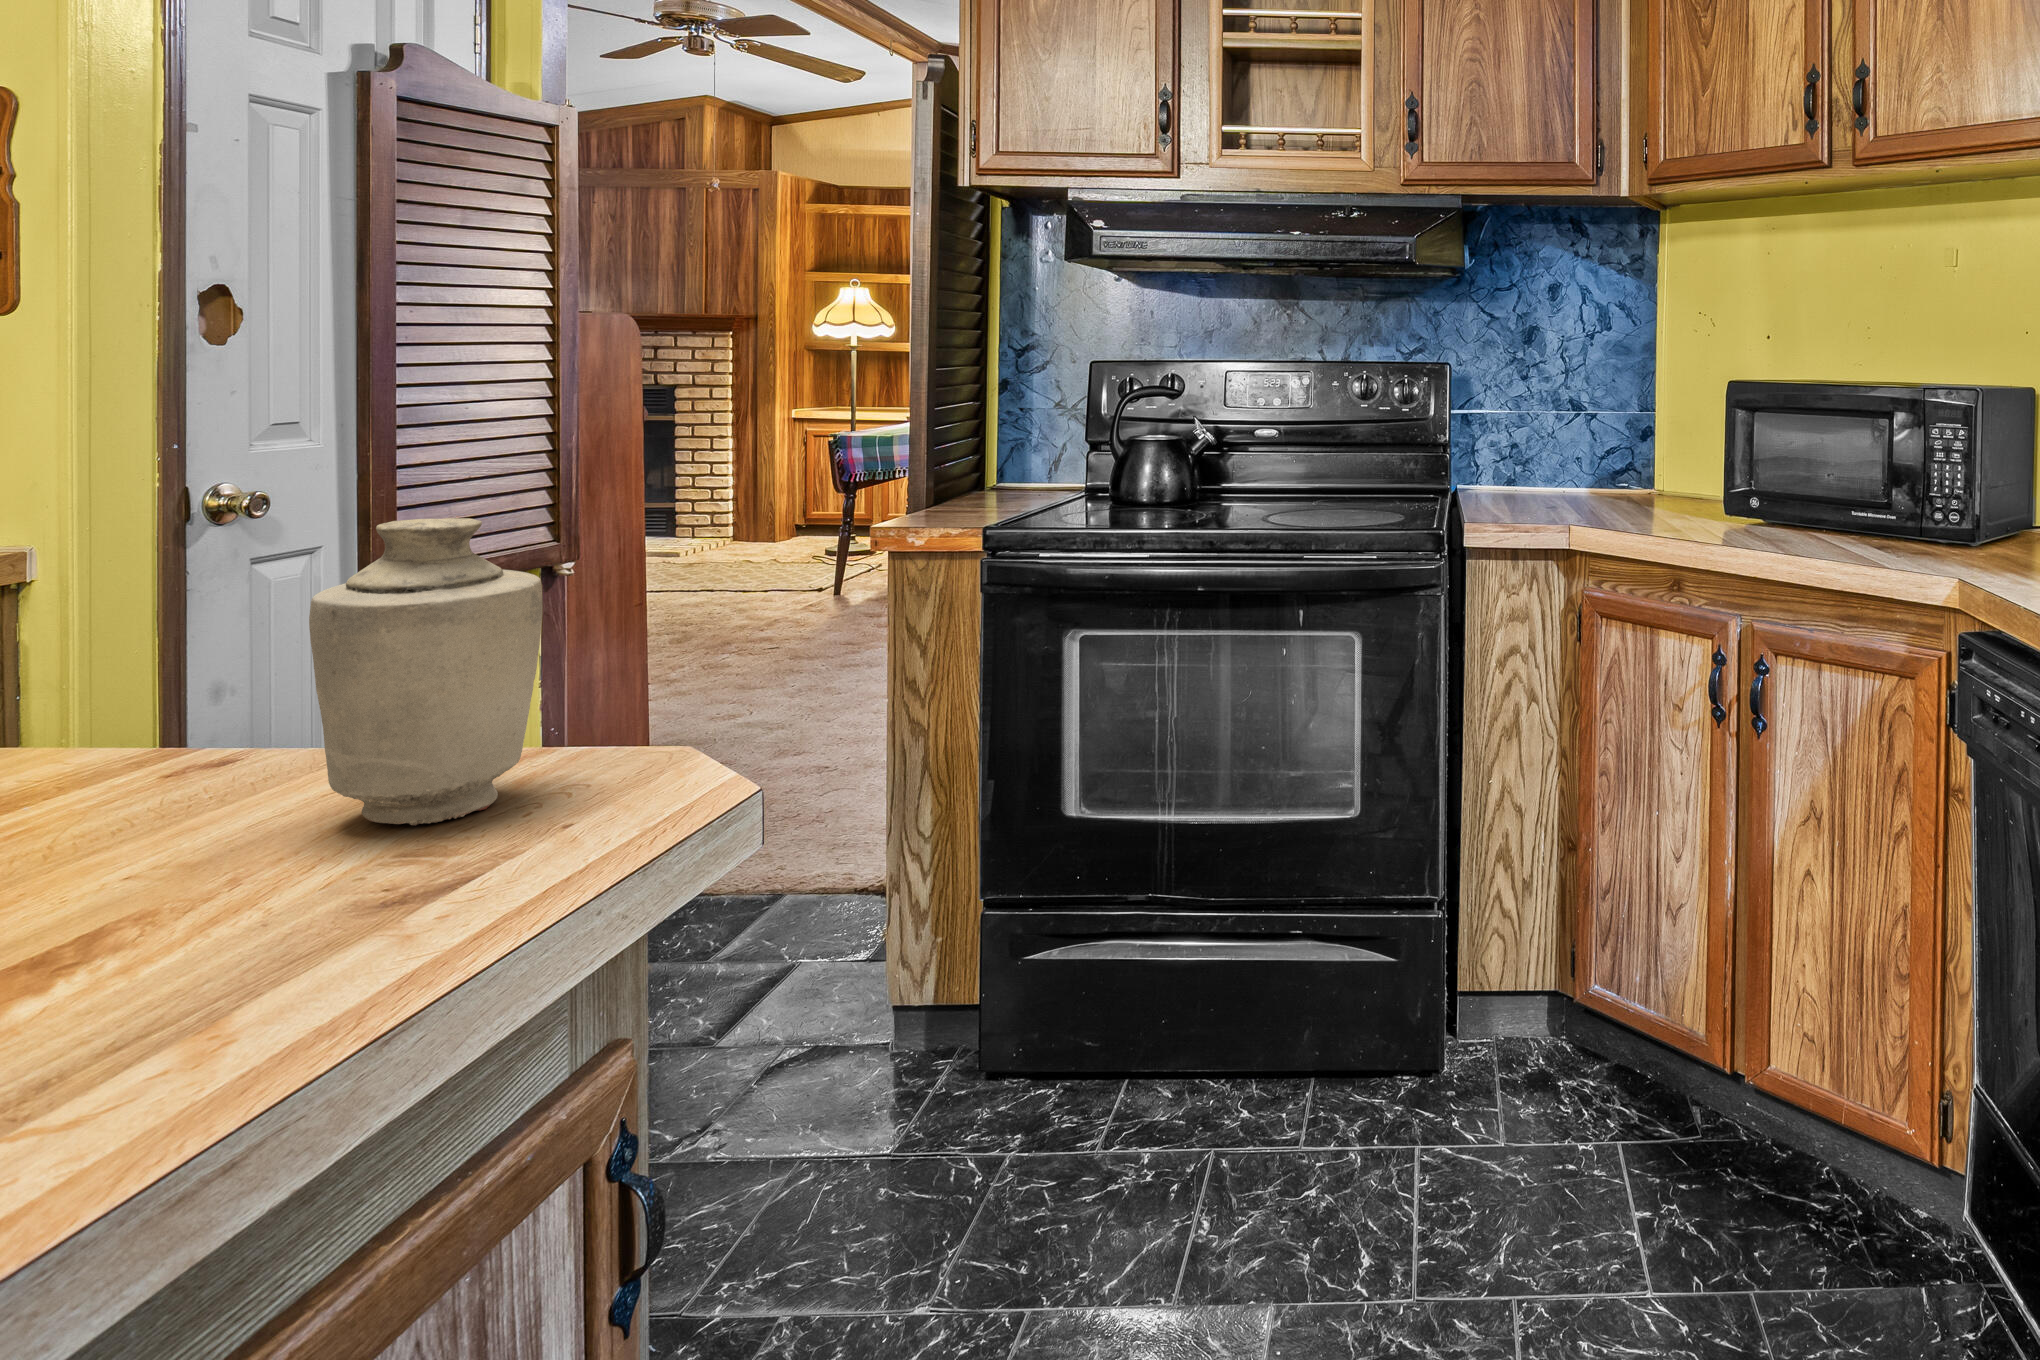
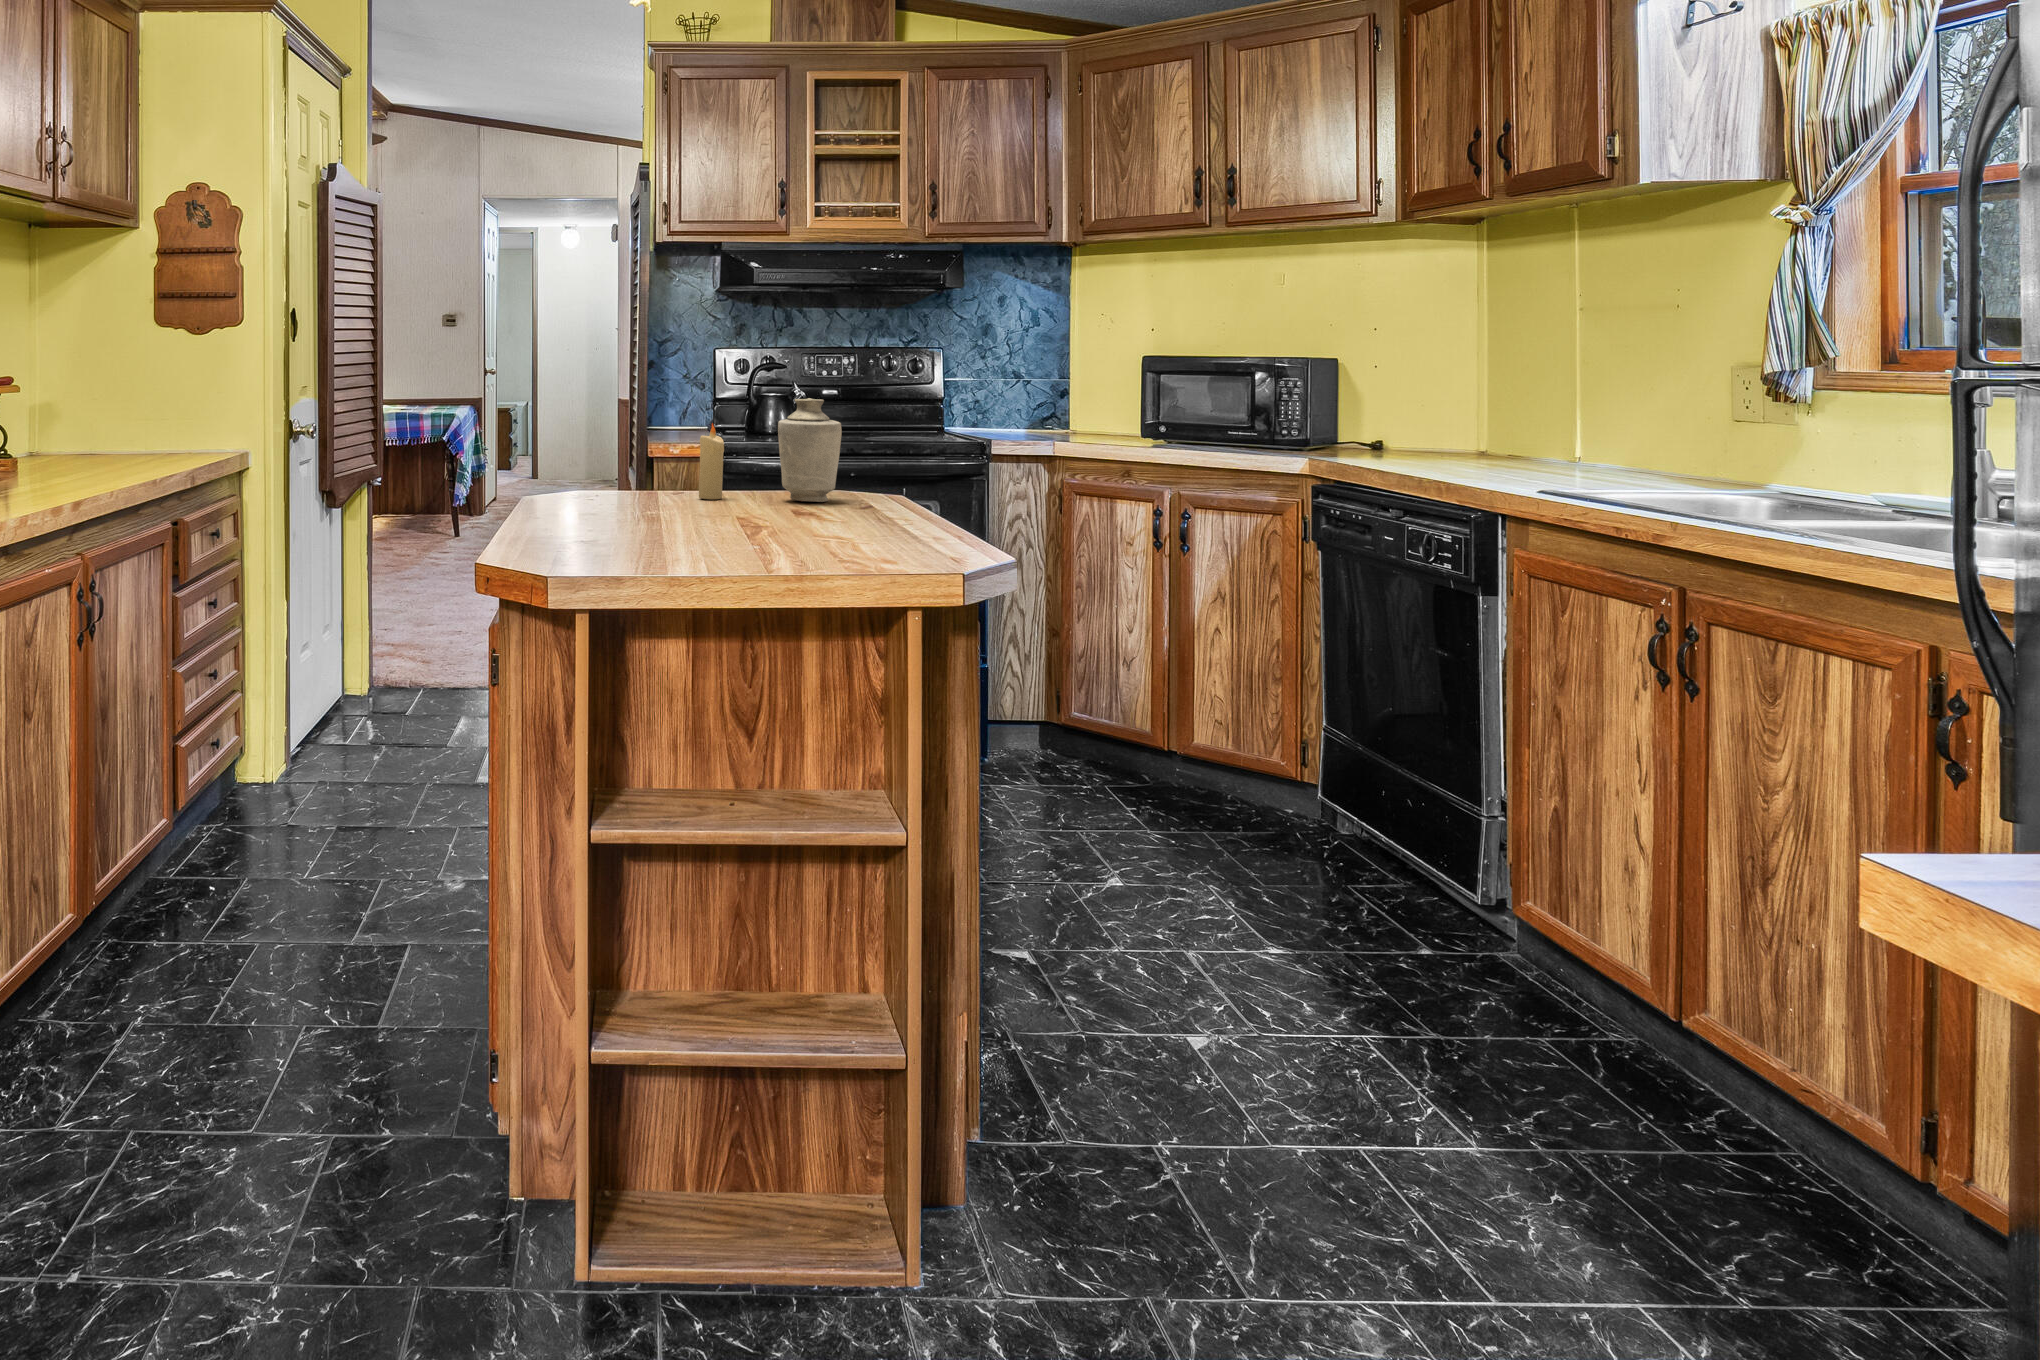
candle: none [163,580,263,799] -> present [699,423,724,499]

